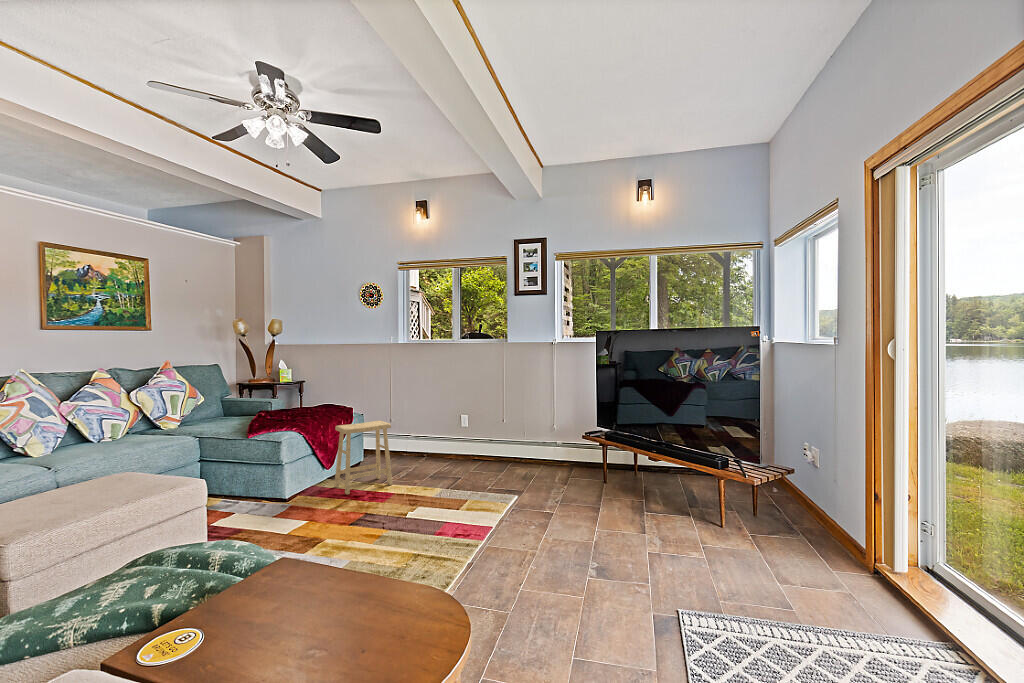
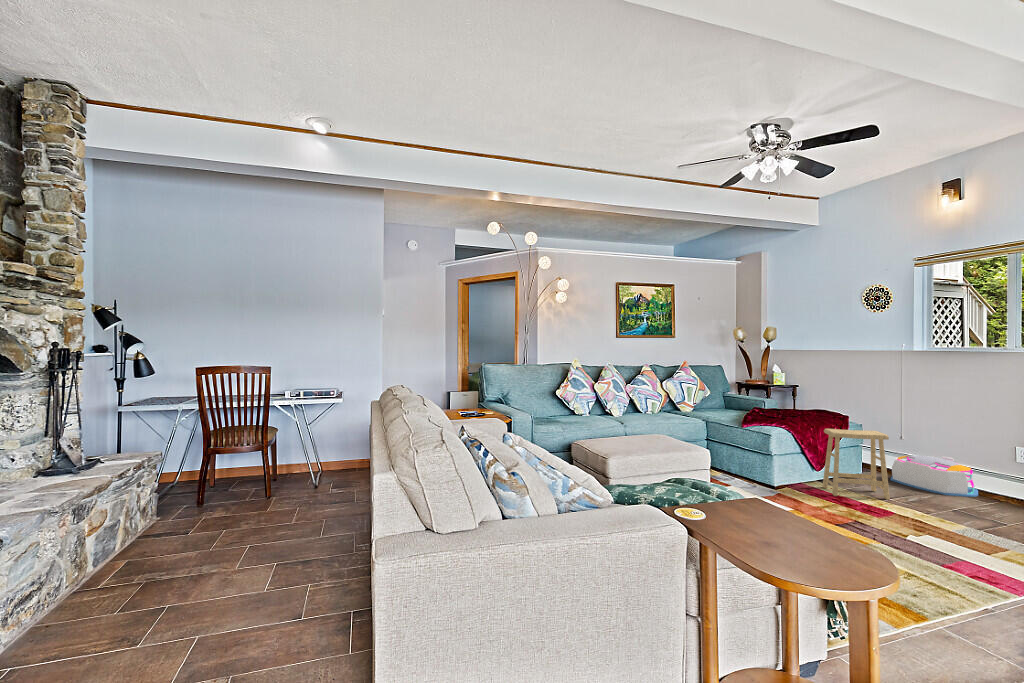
storage bin: none [388,433,449,467] -> present [890,455,978,497]

